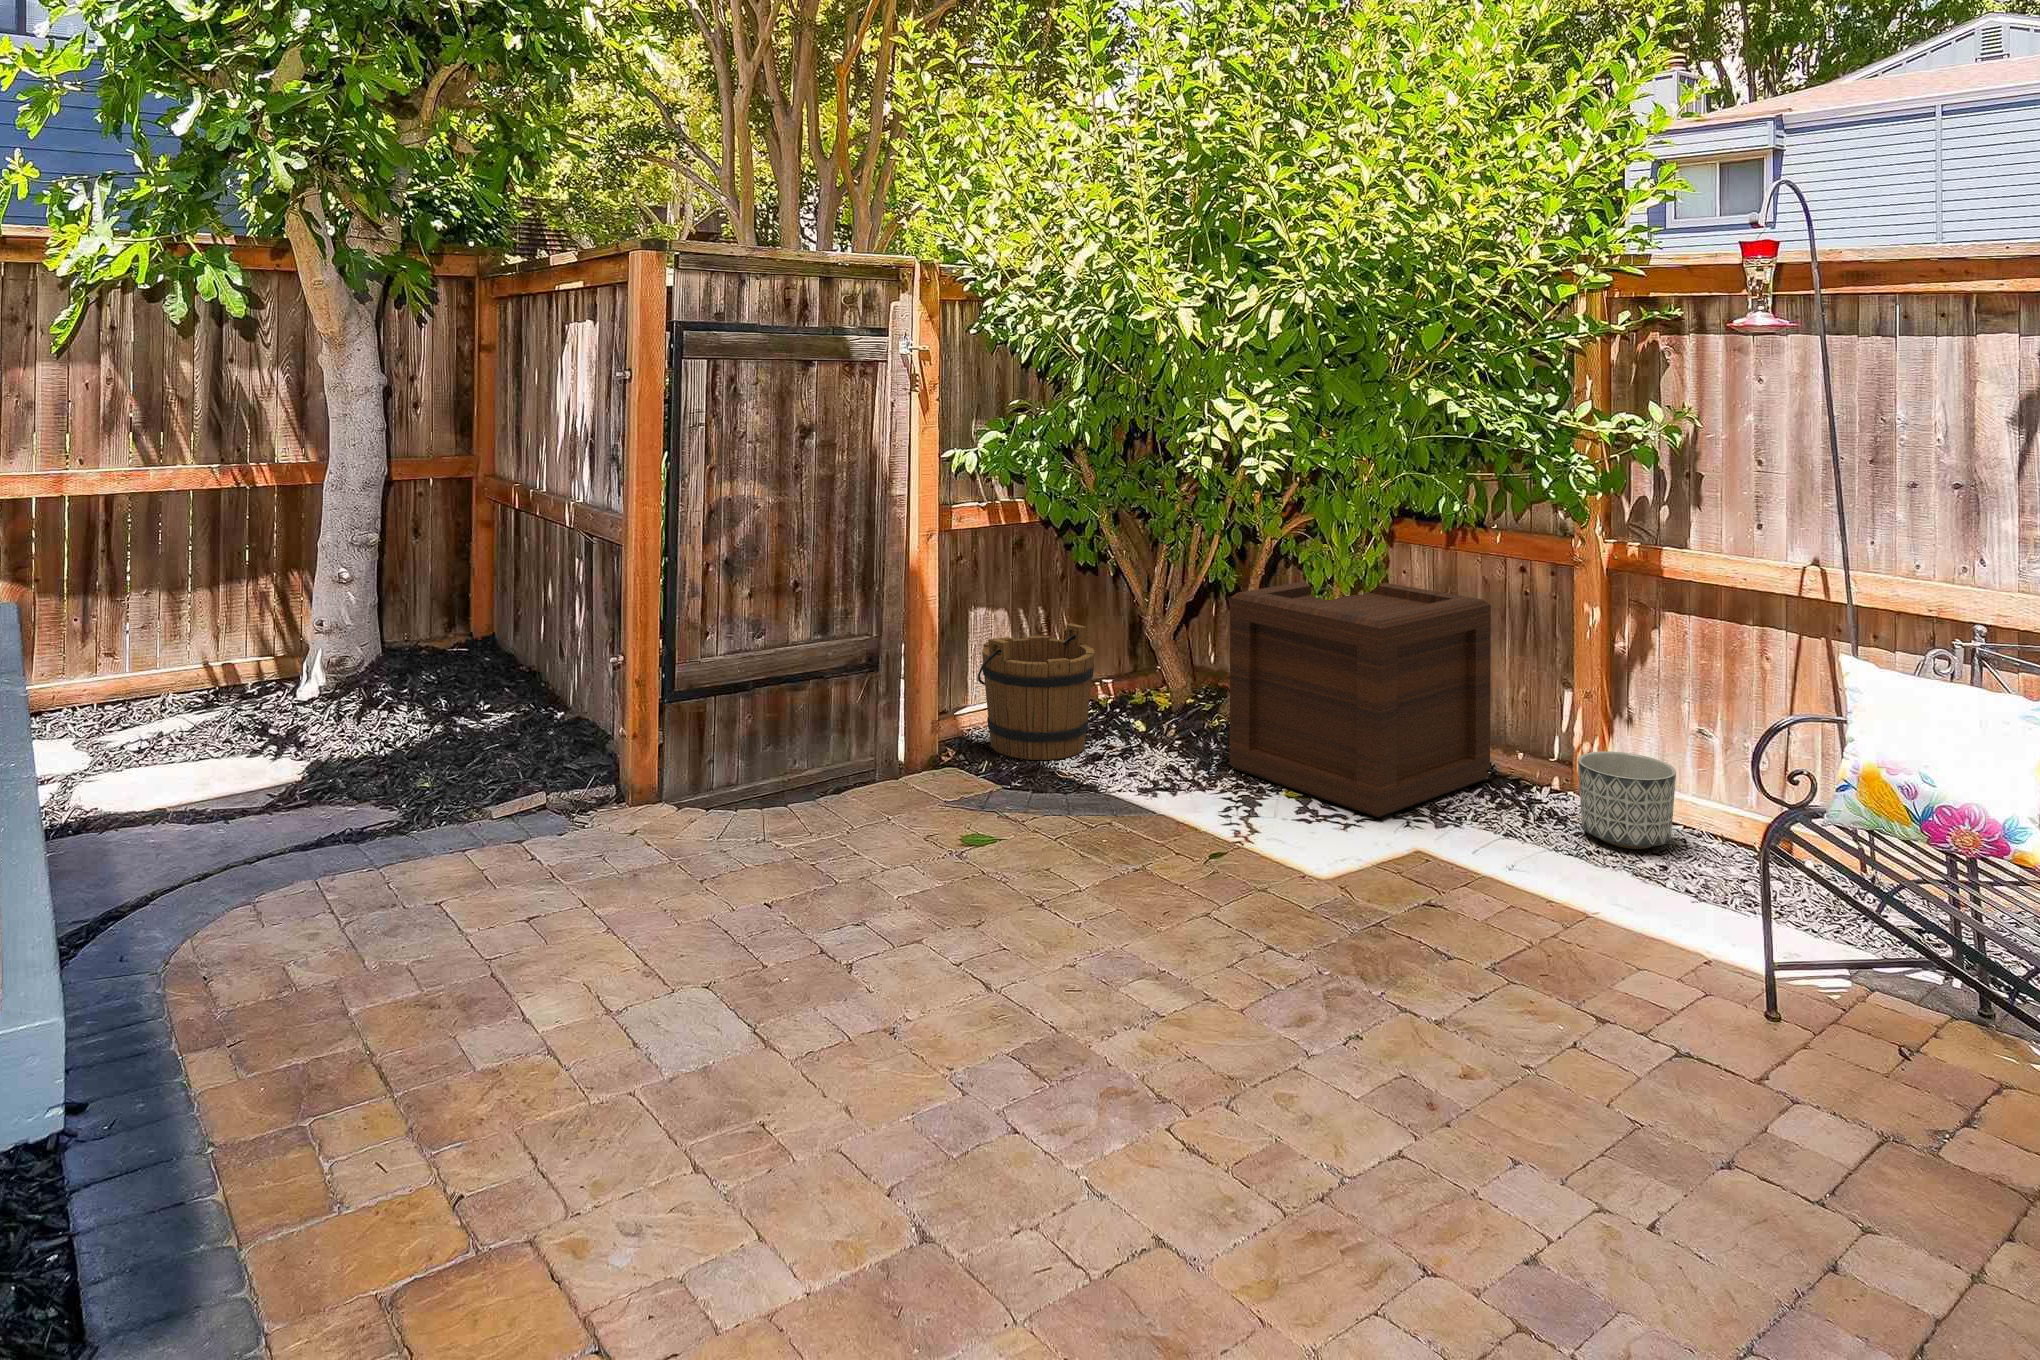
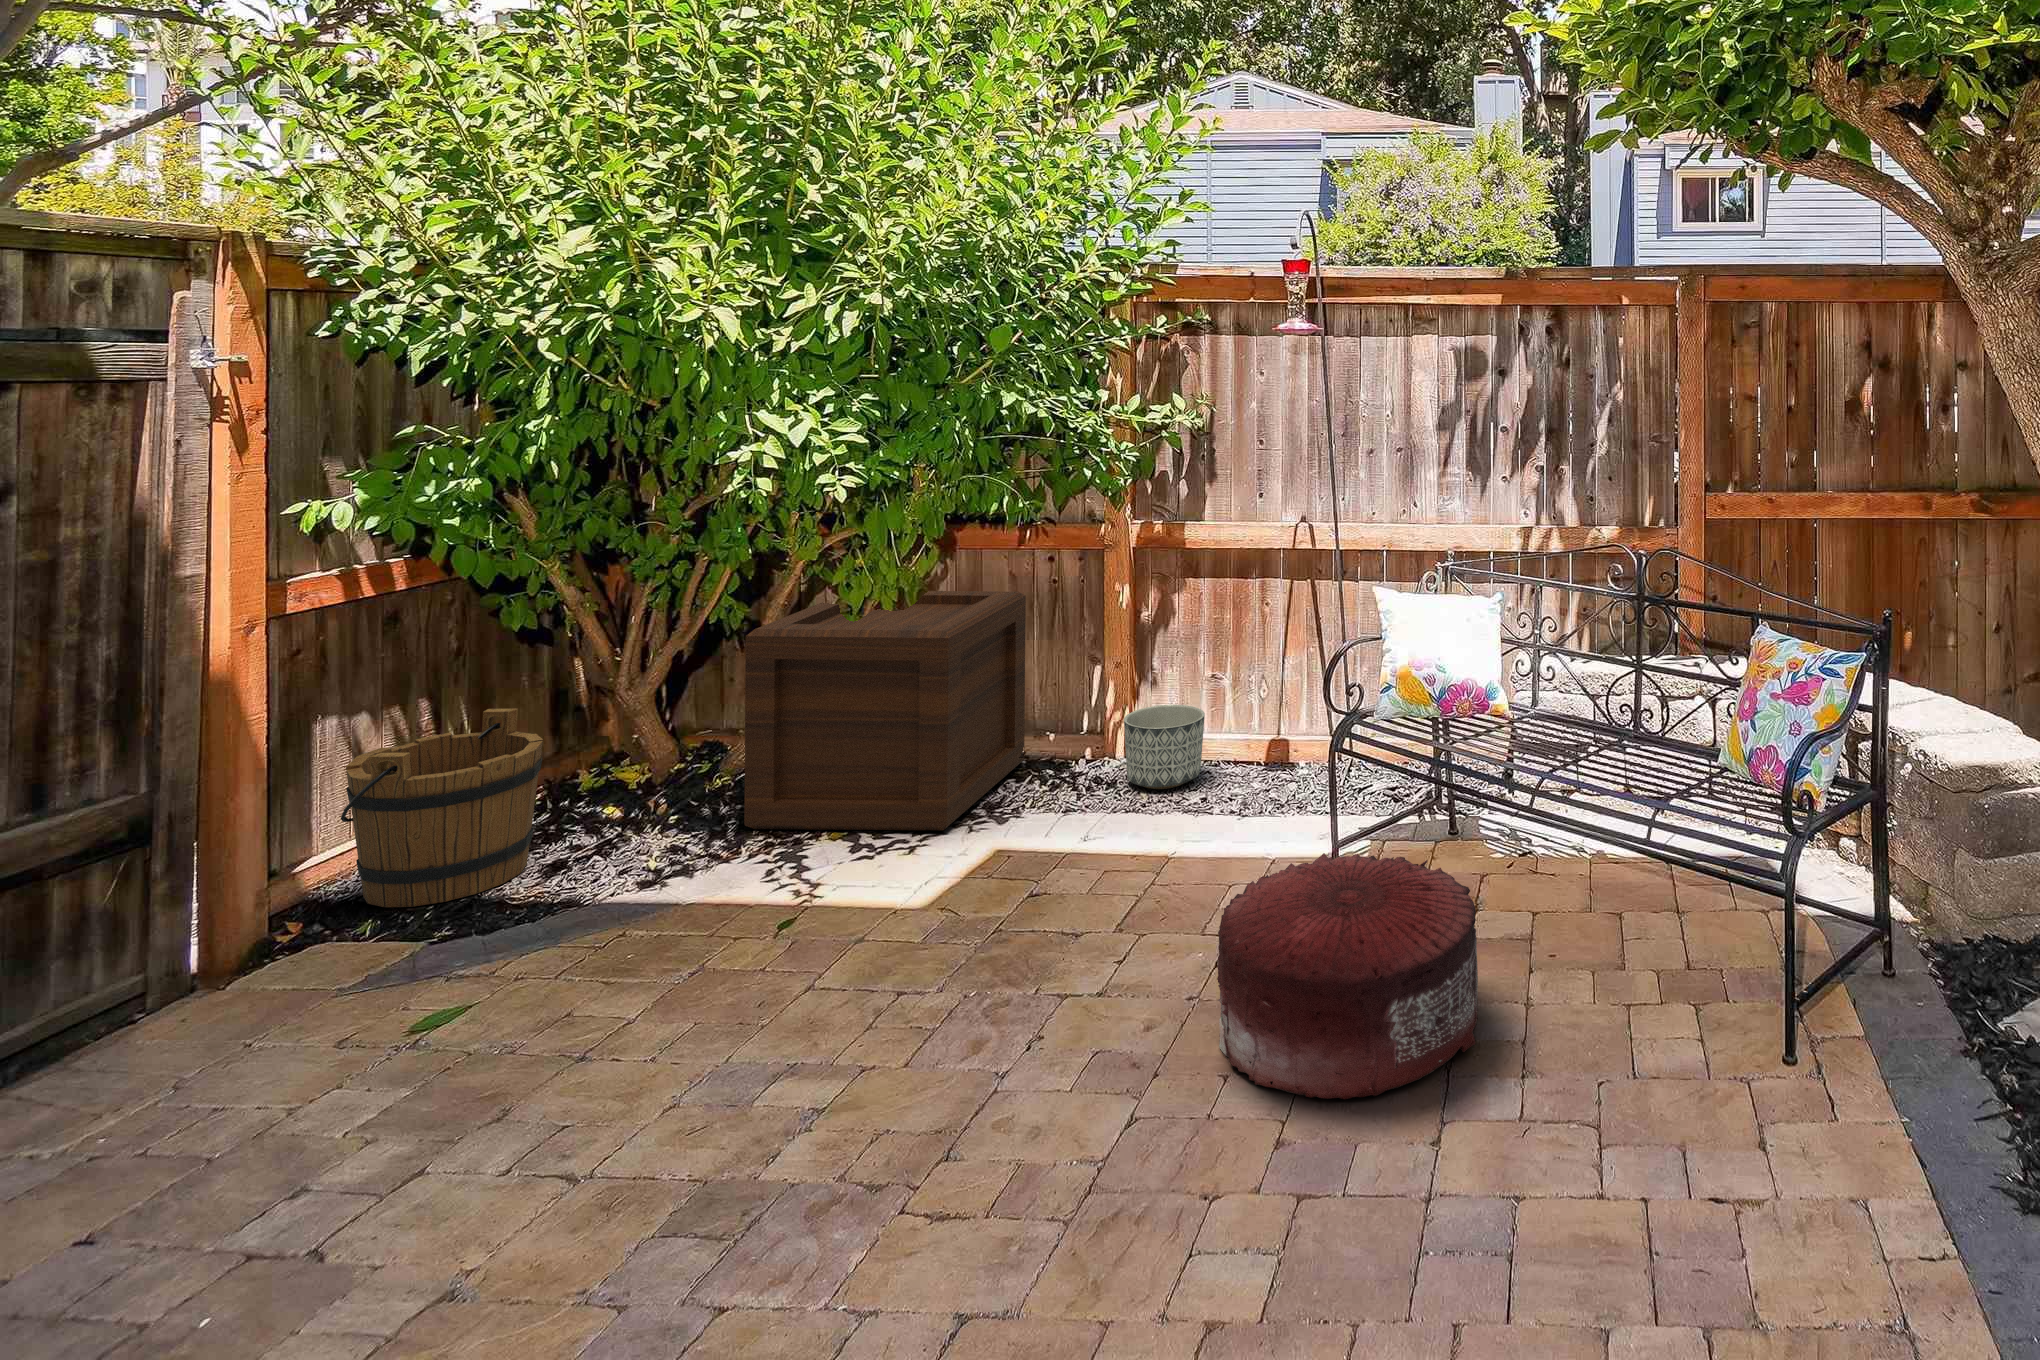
pouf: none [1497,950,1863,1271] -> present [1217,853,1478,1099]

